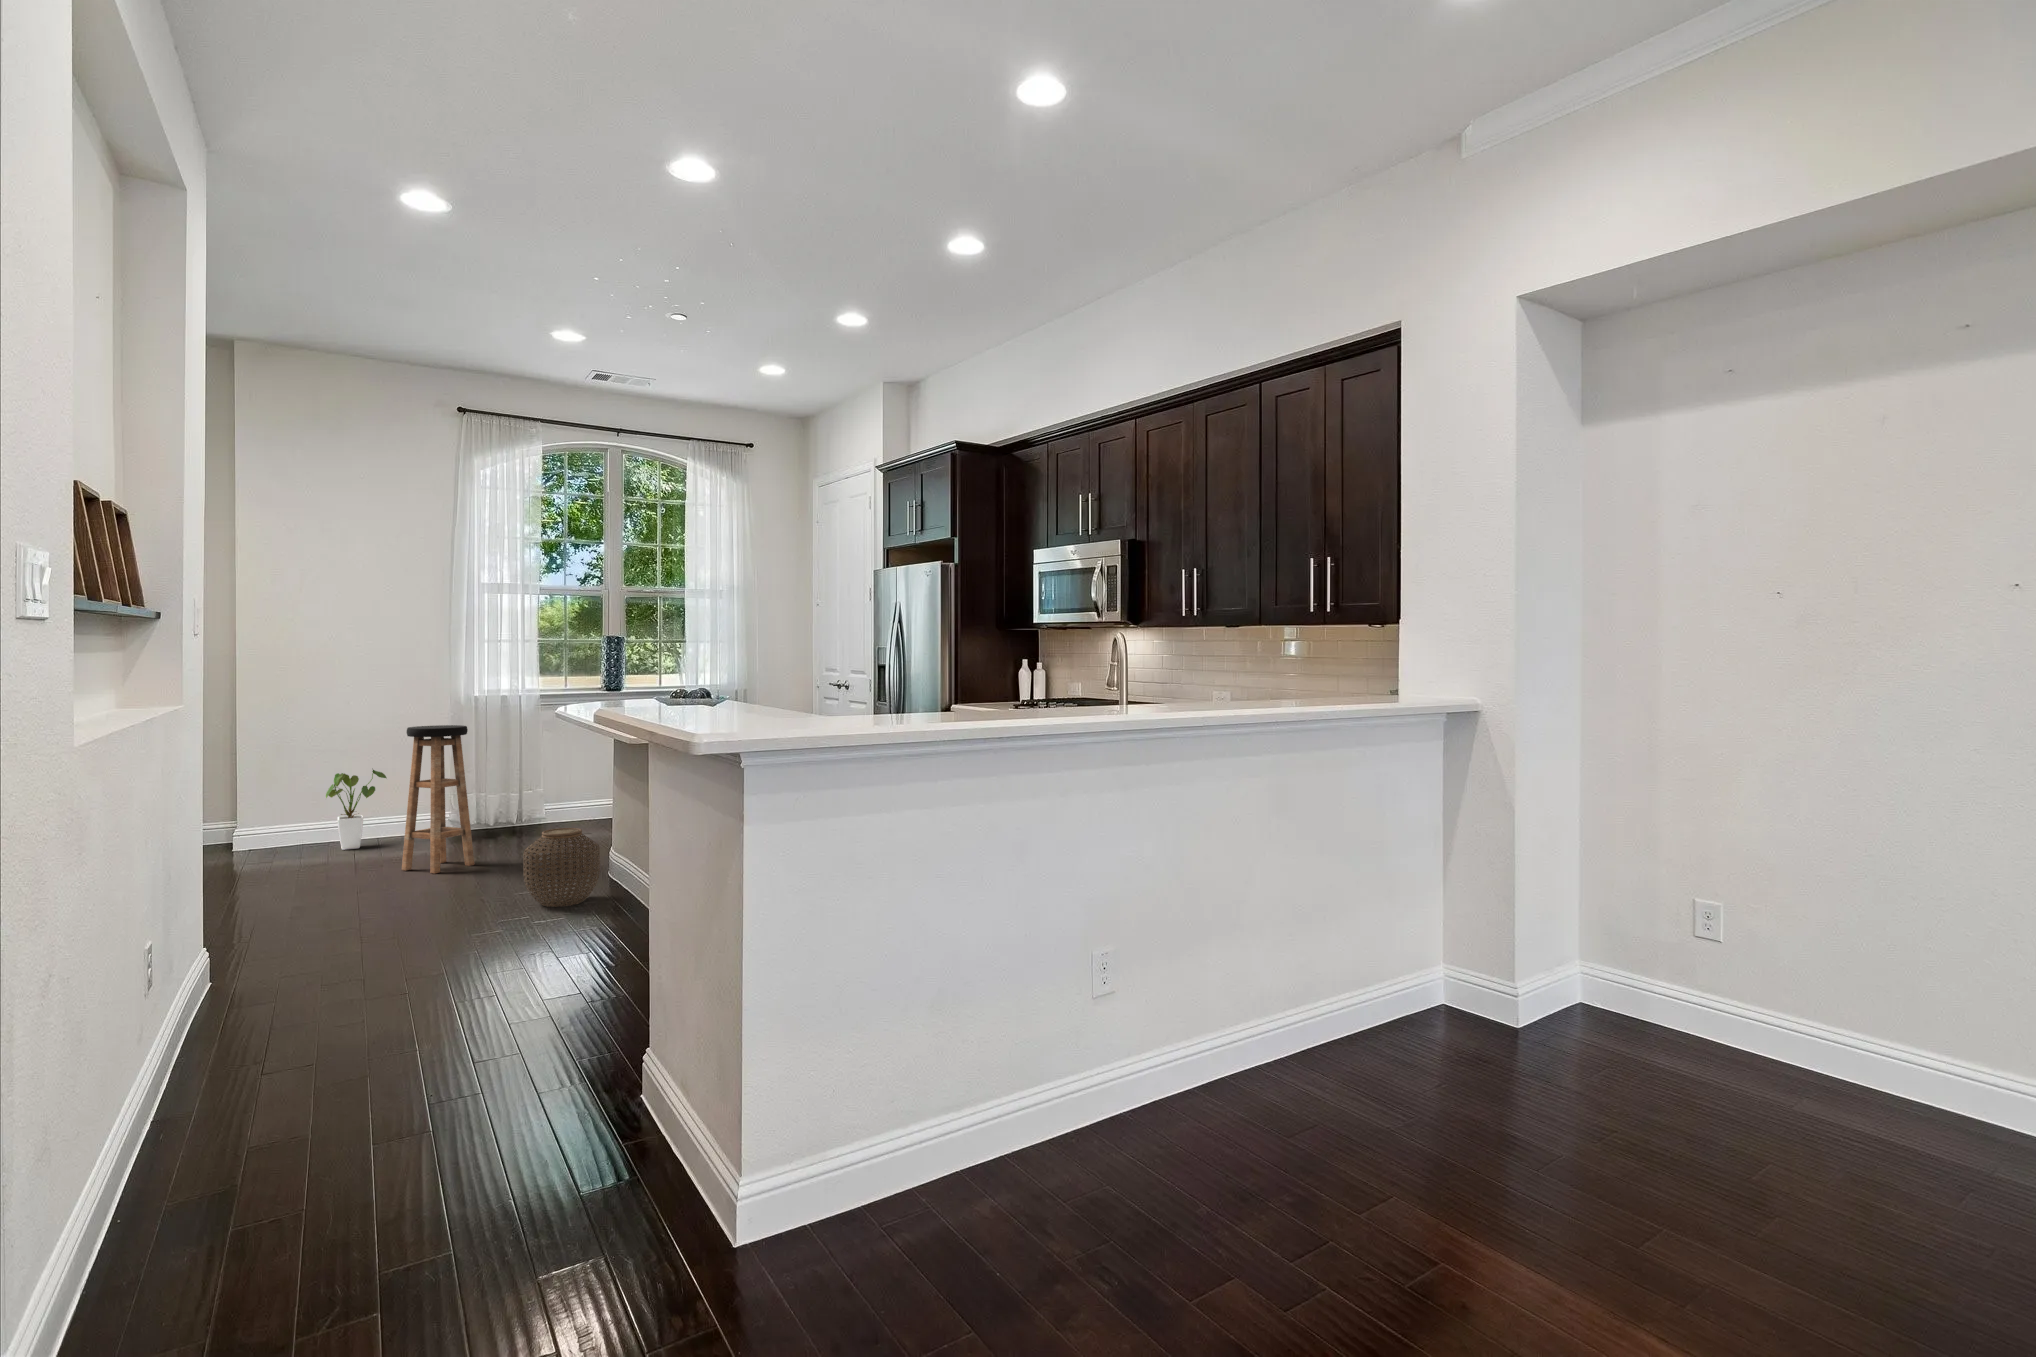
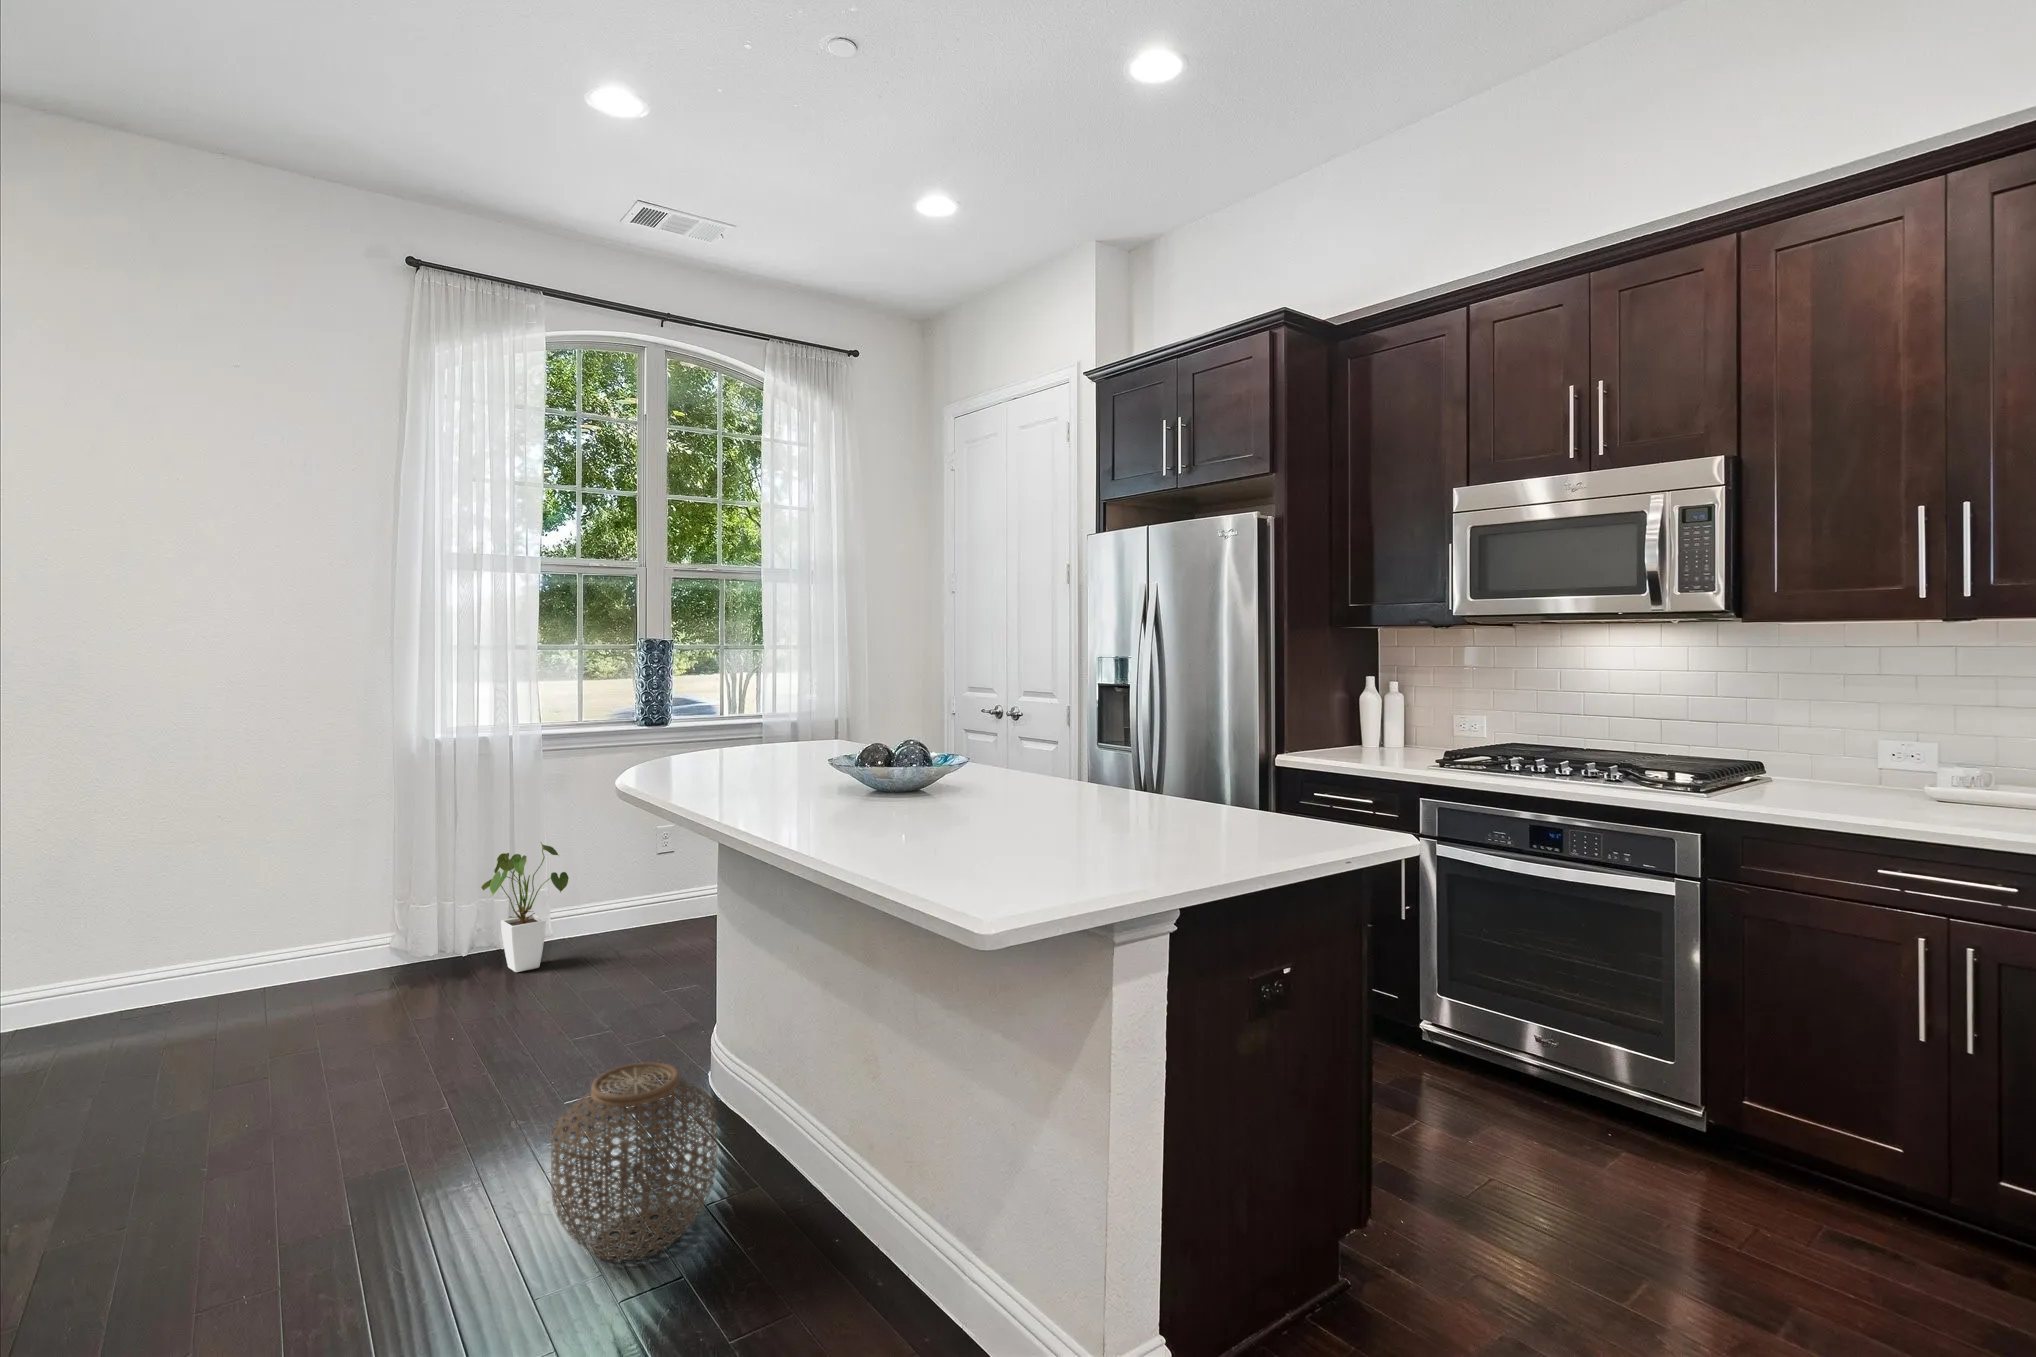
bar stool: present [402,725,474,873] -> none [293,809,437,1107]
house plant: present [326,770,387,850] -> present [481,843,569,972]

